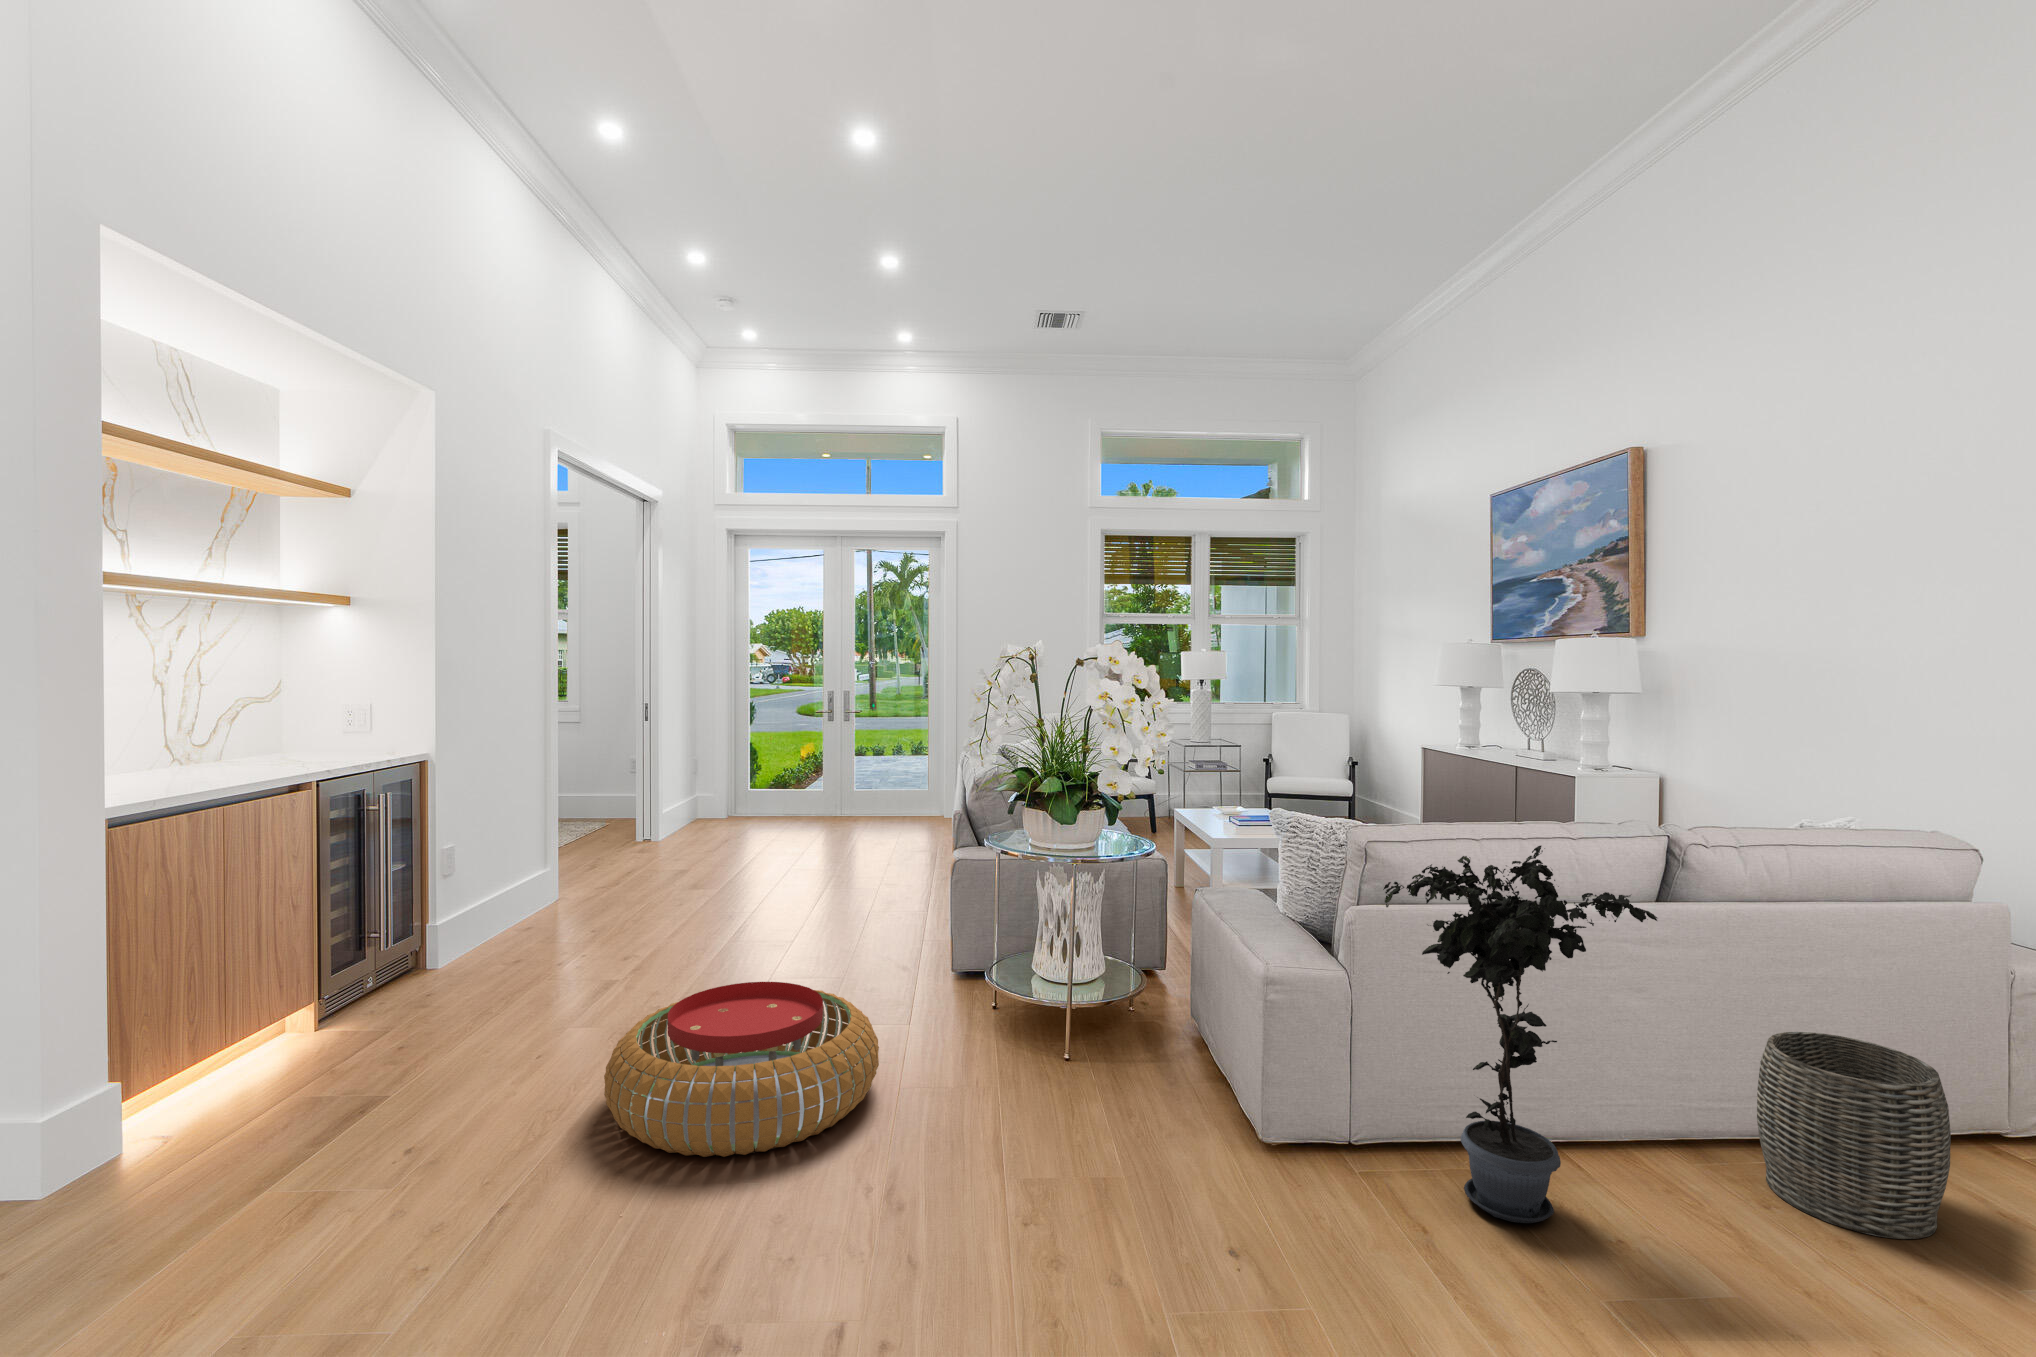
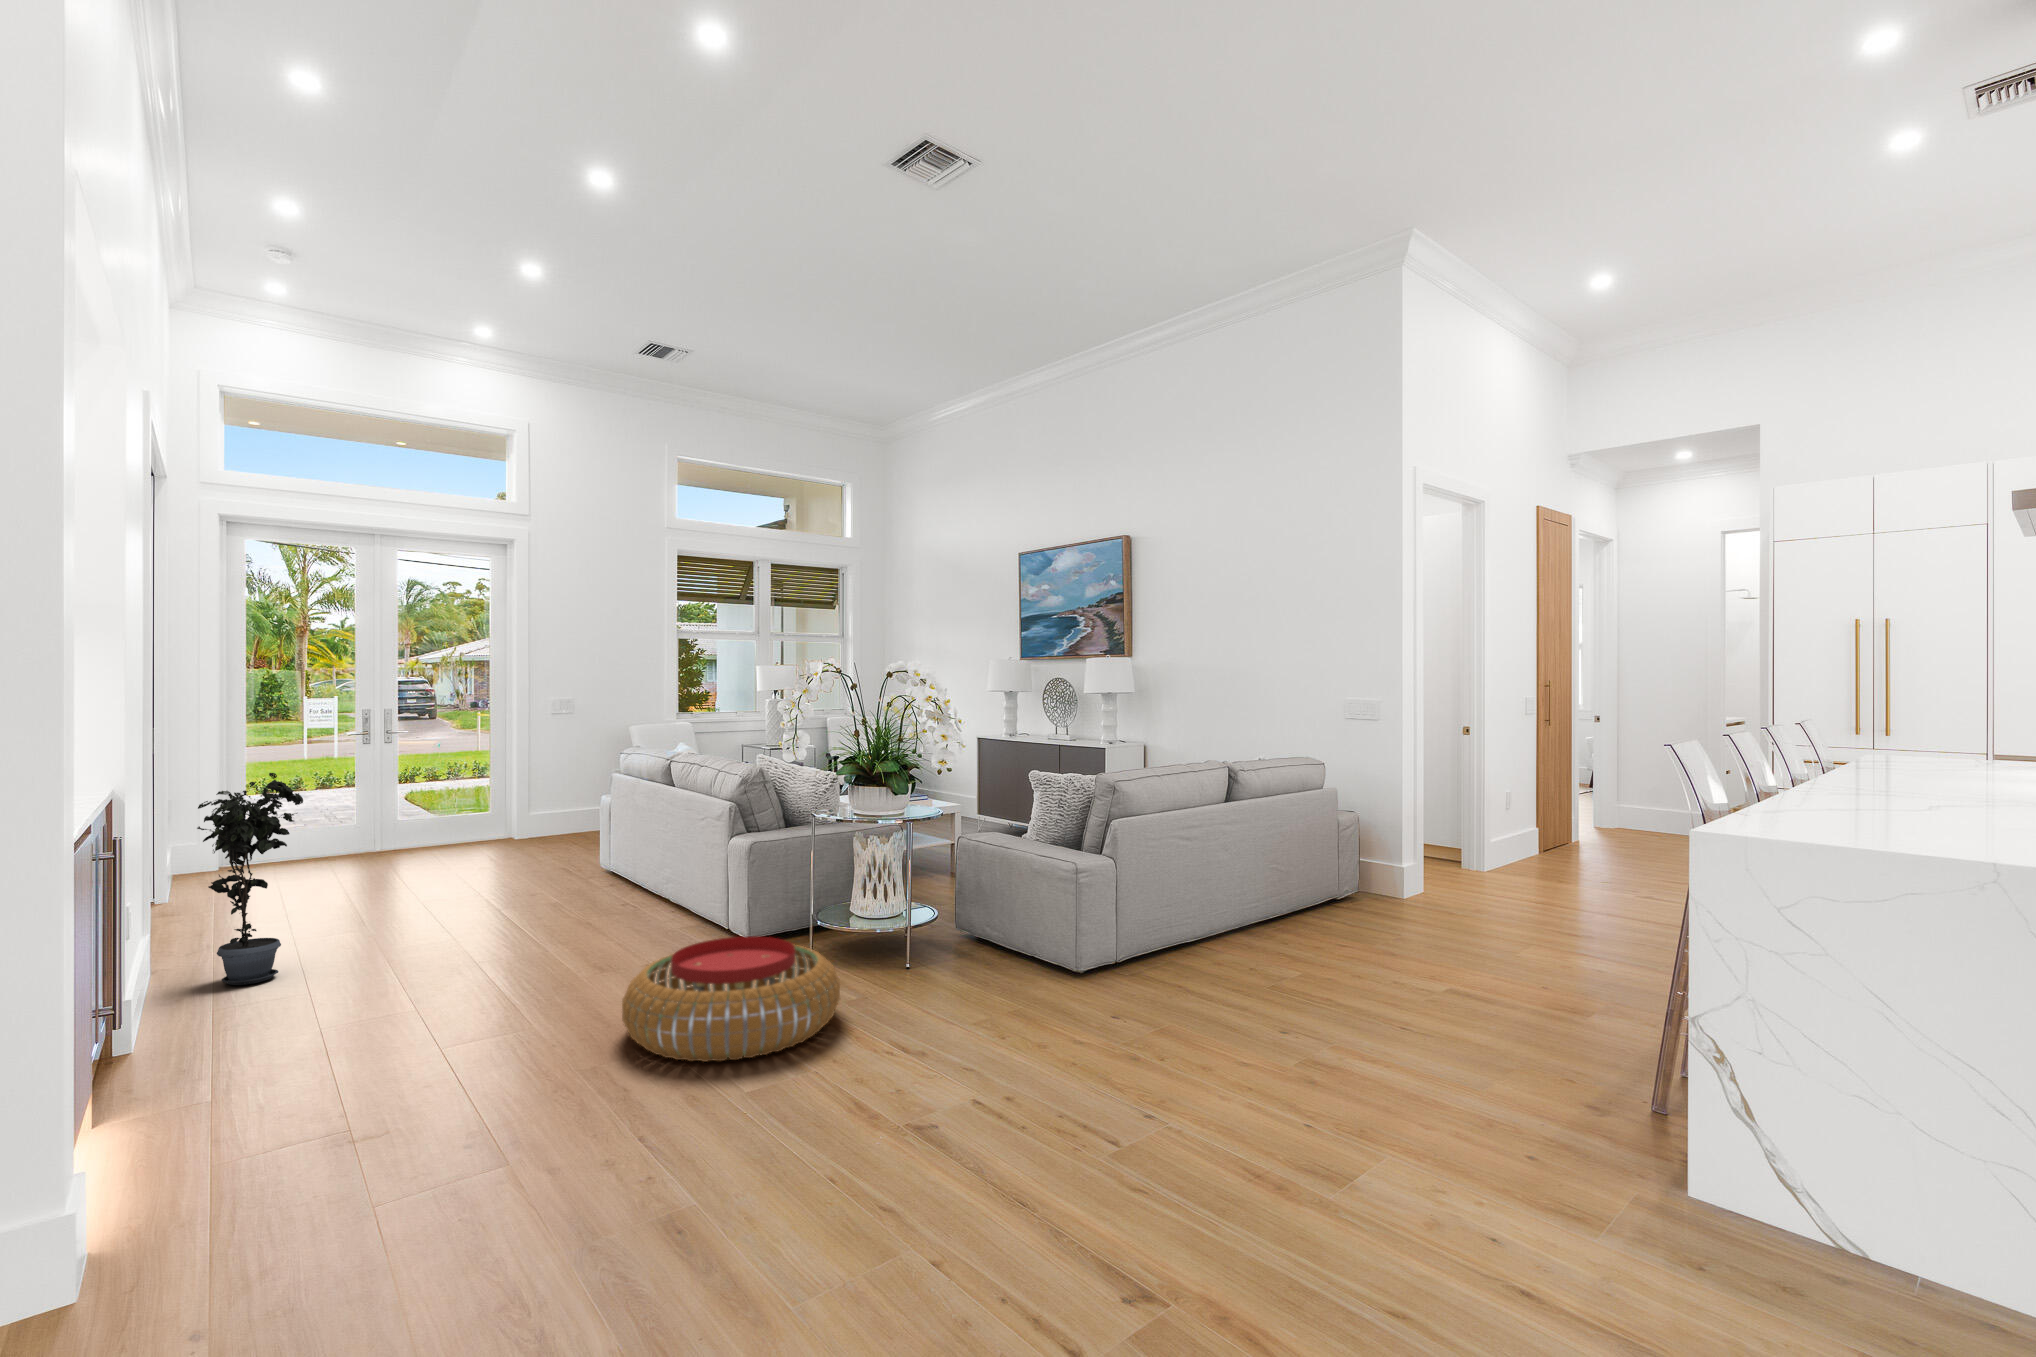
potted plant: present [1383,846,1657,1223] -> present [197,773,303,985]
woven basket: present [1757,1032,1951,1239] -> none [1273,857,1345,939]

